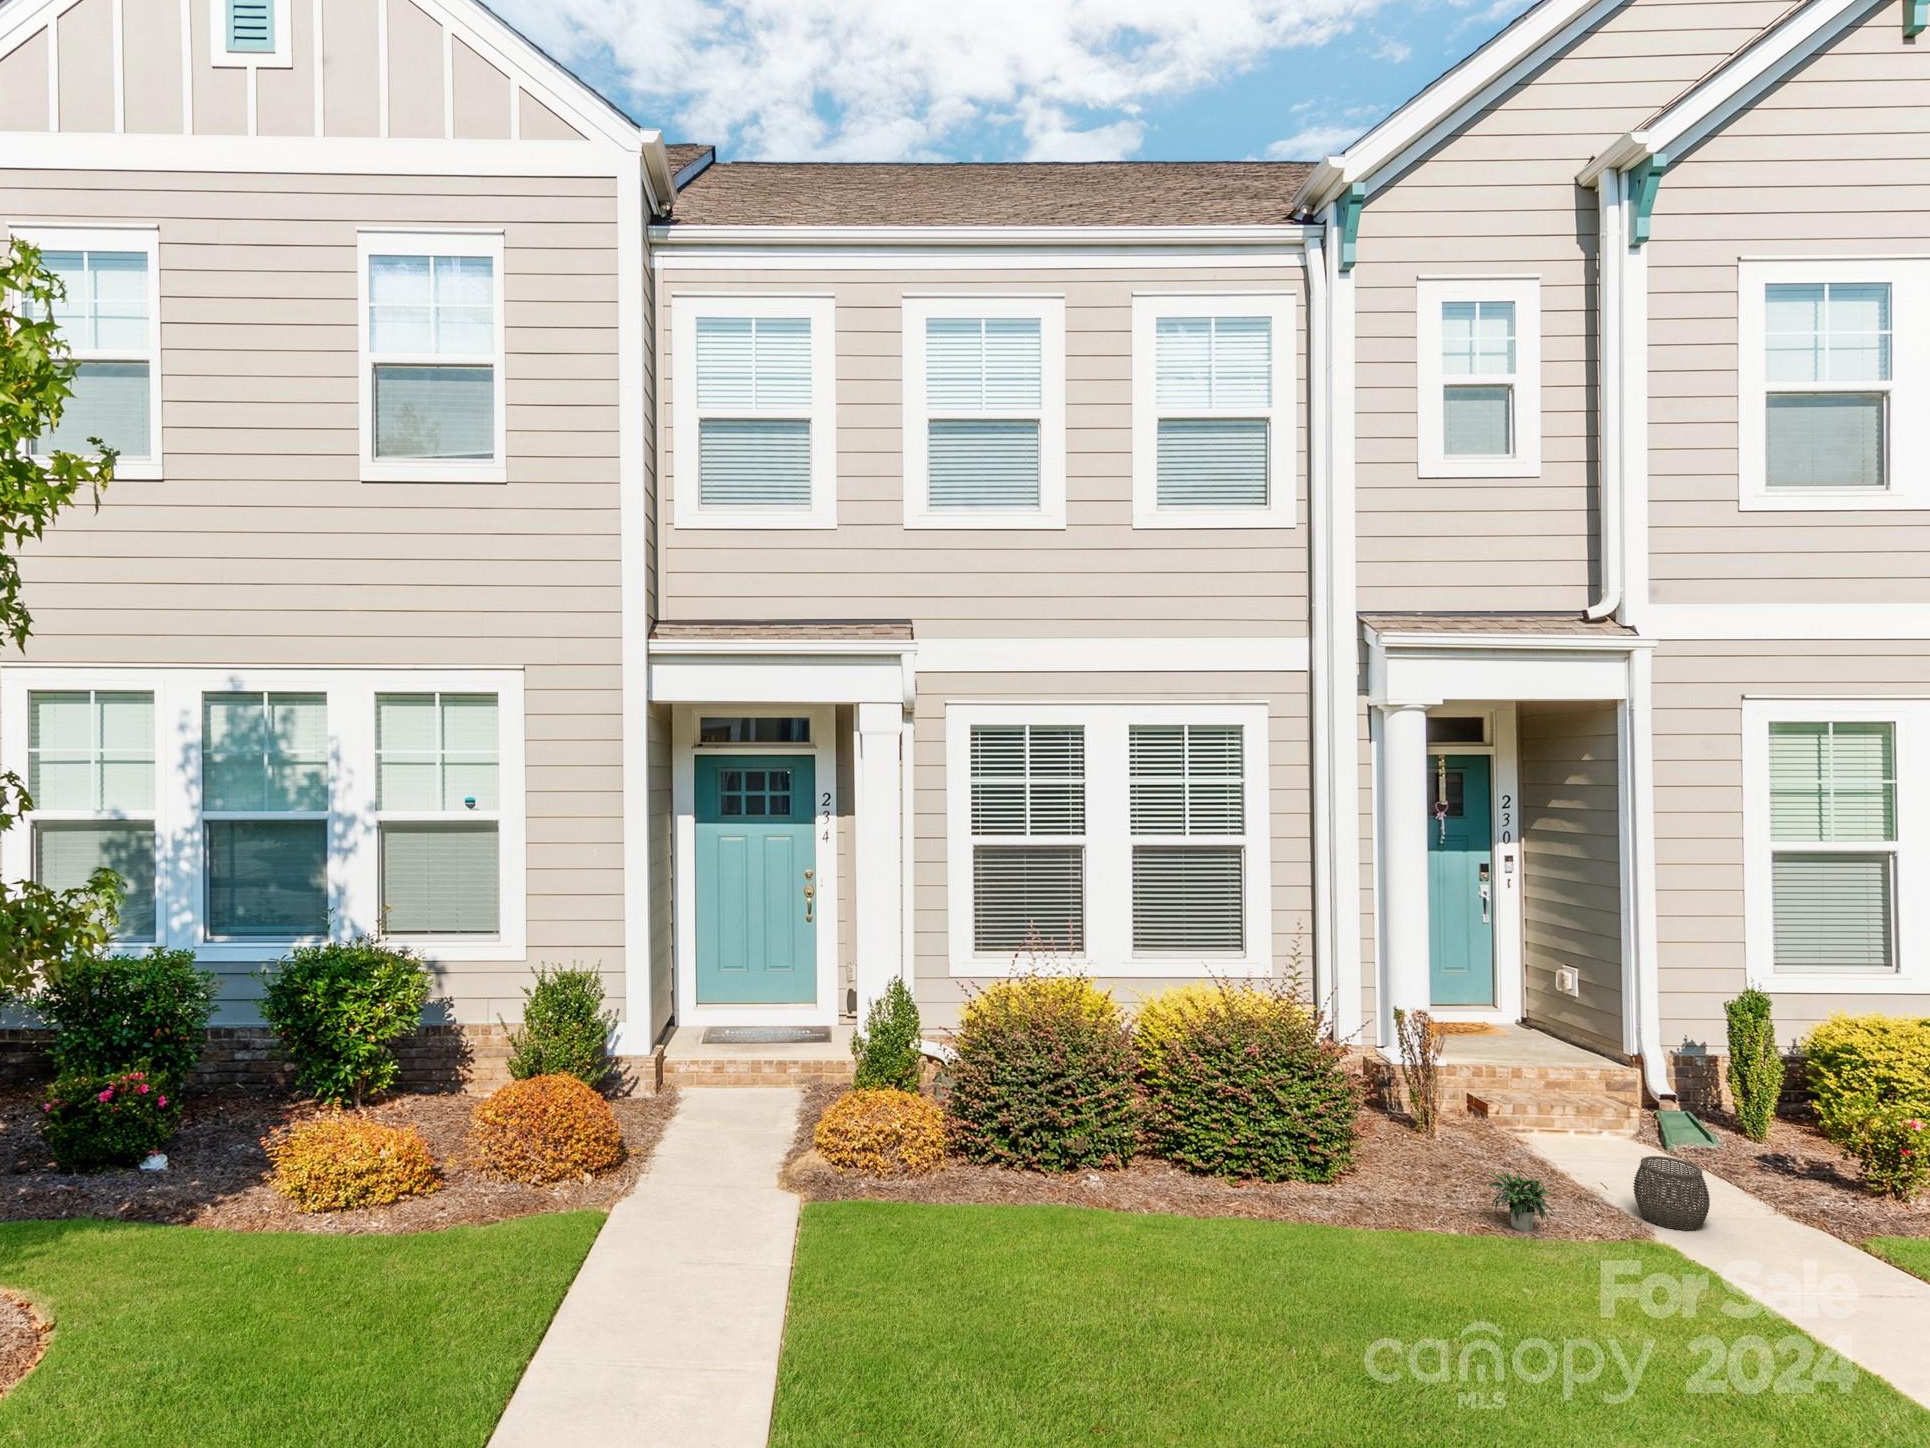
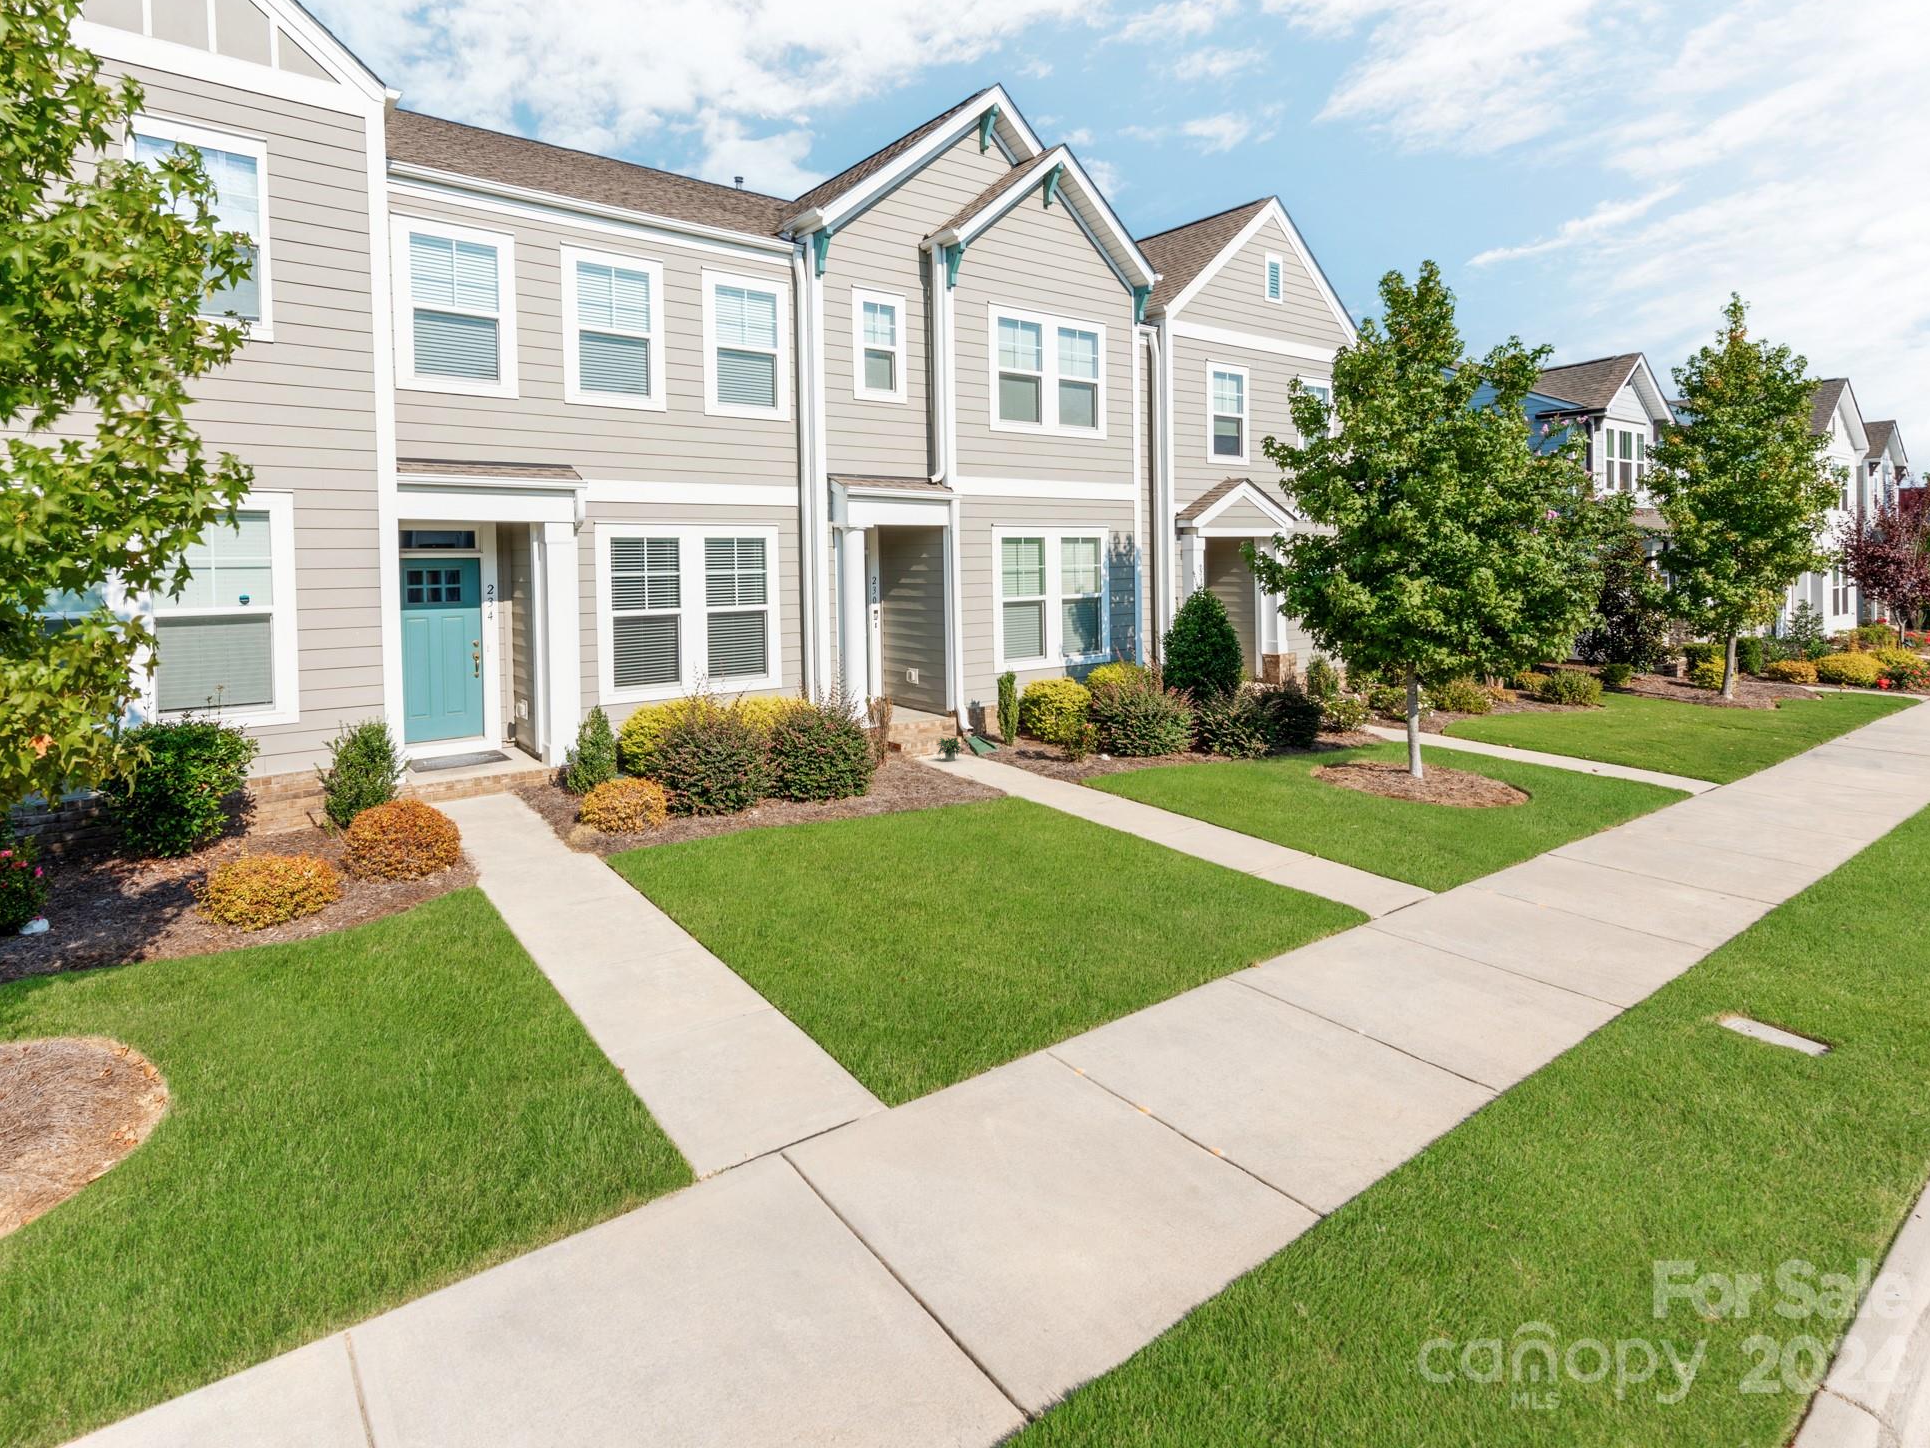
woven basket: present [1633,1156,1710,1231] -> none [983,725,1012,752]

